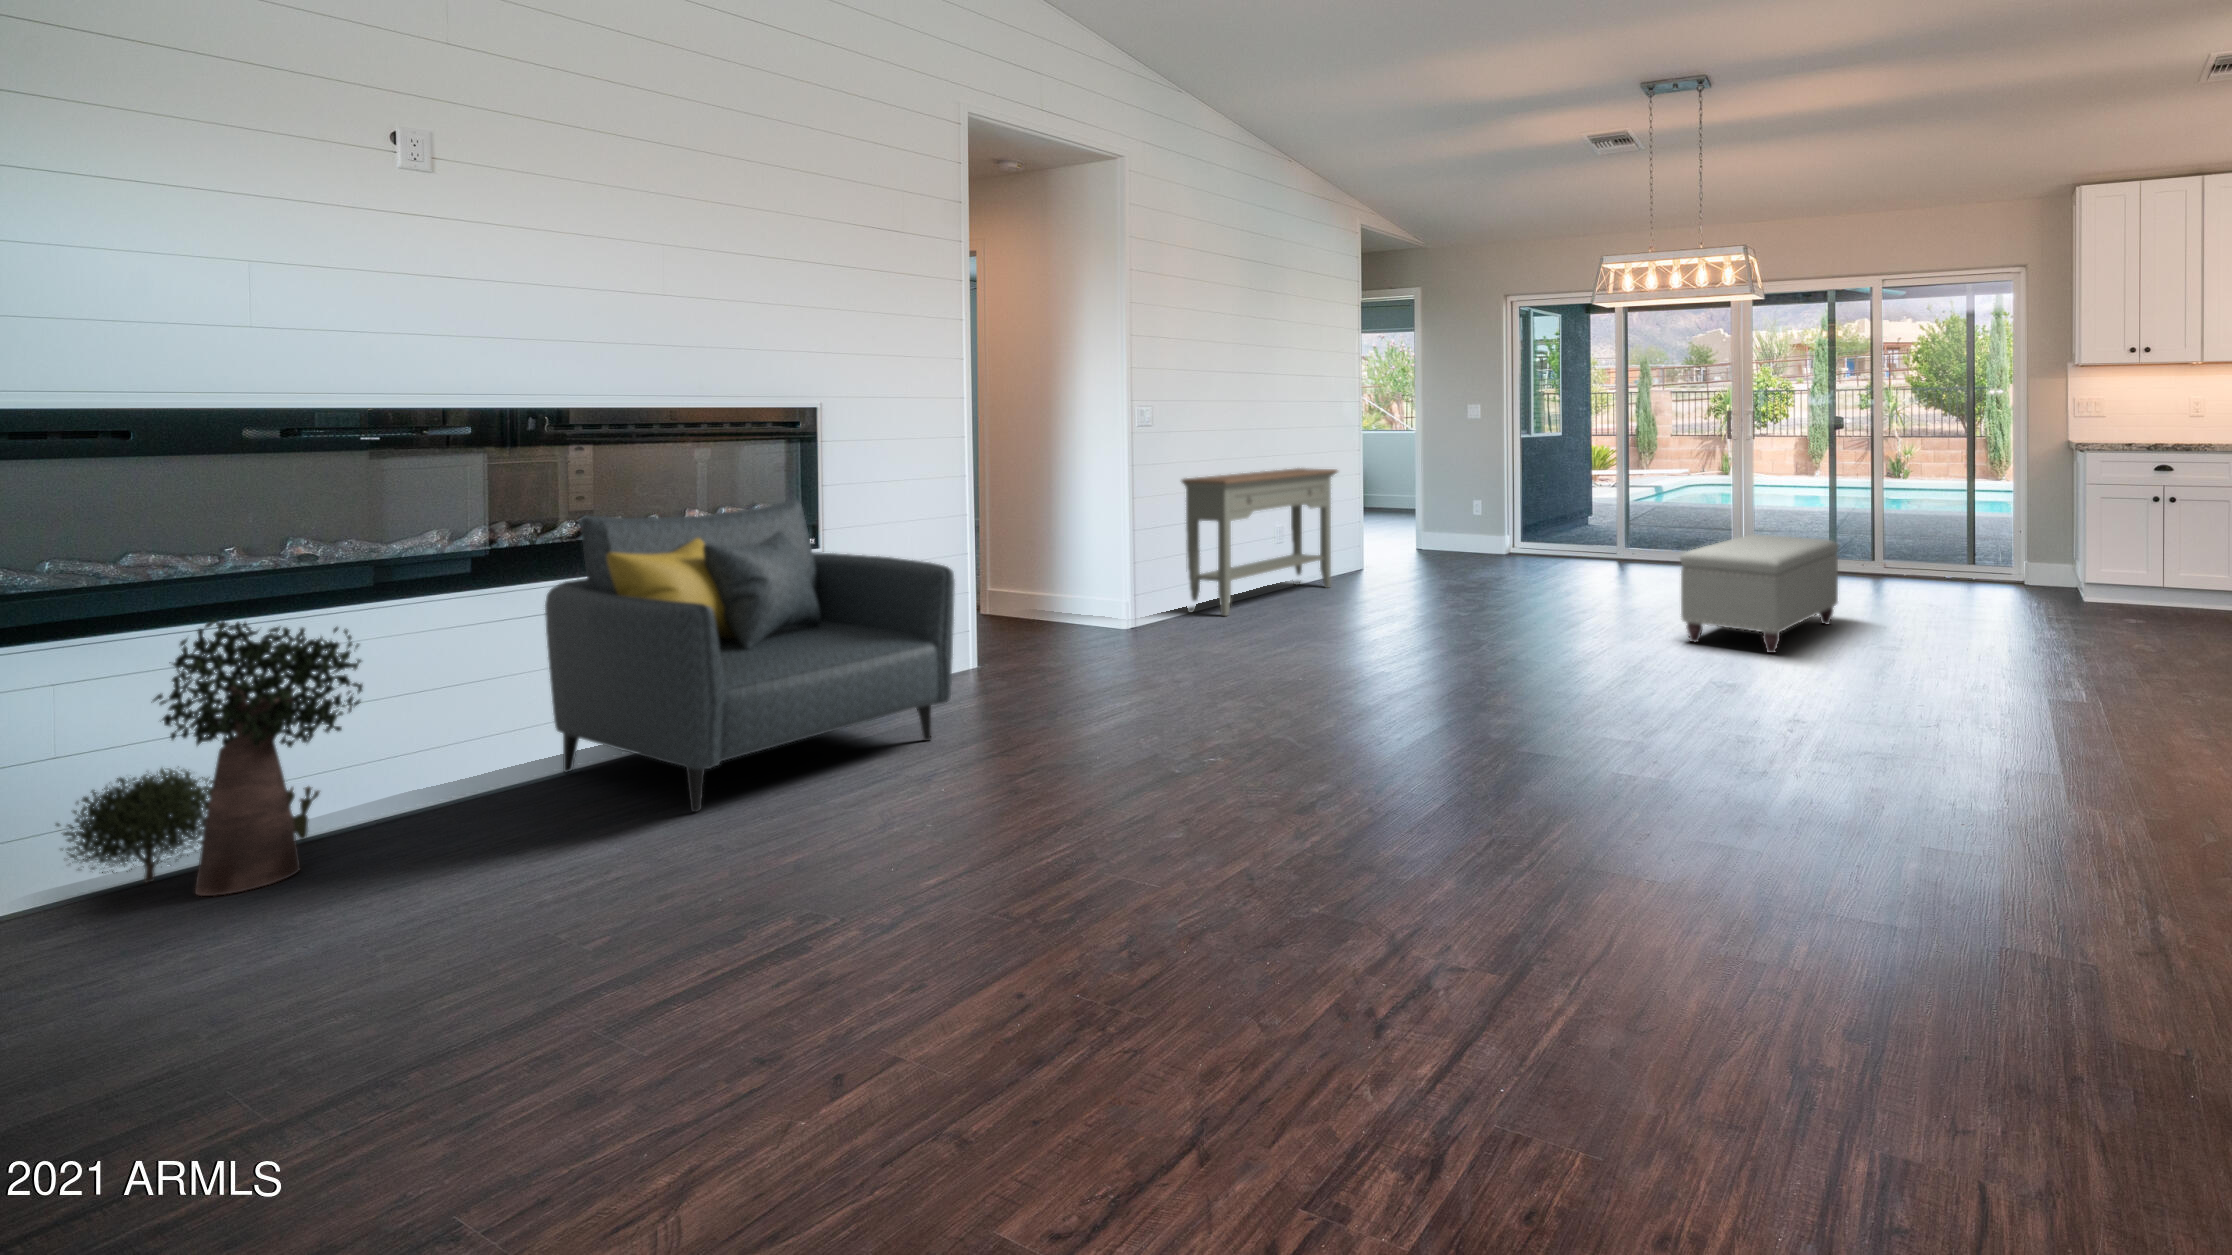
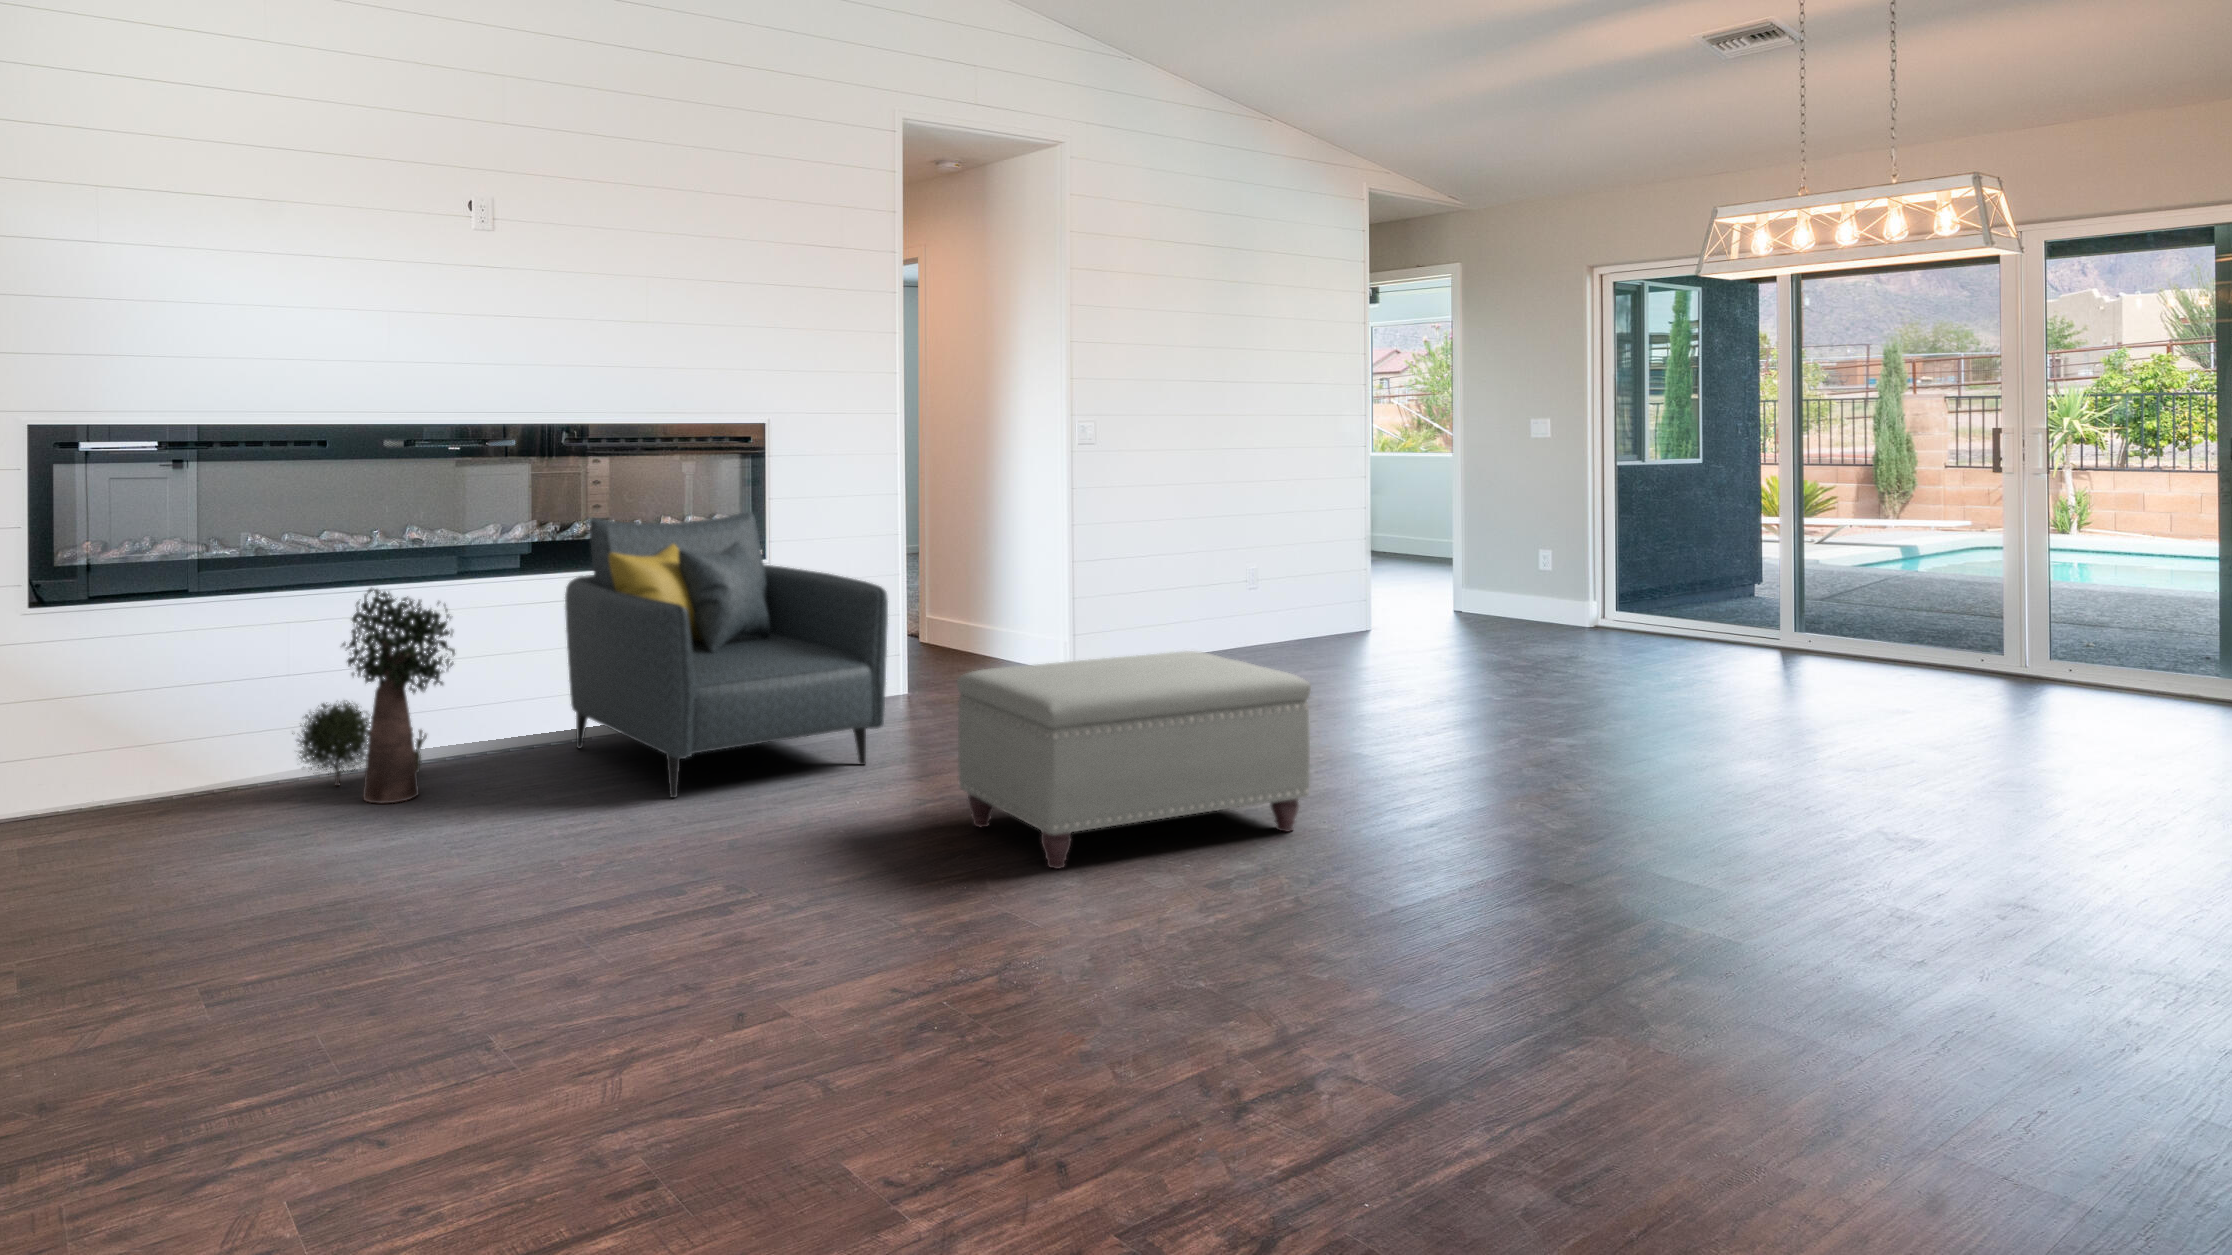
console table: present [1182,468,1338,616] -> none [1129,496,1332,673]
ottoman: present [1680,534,1838,653] -> present [957,651,1311,869]

